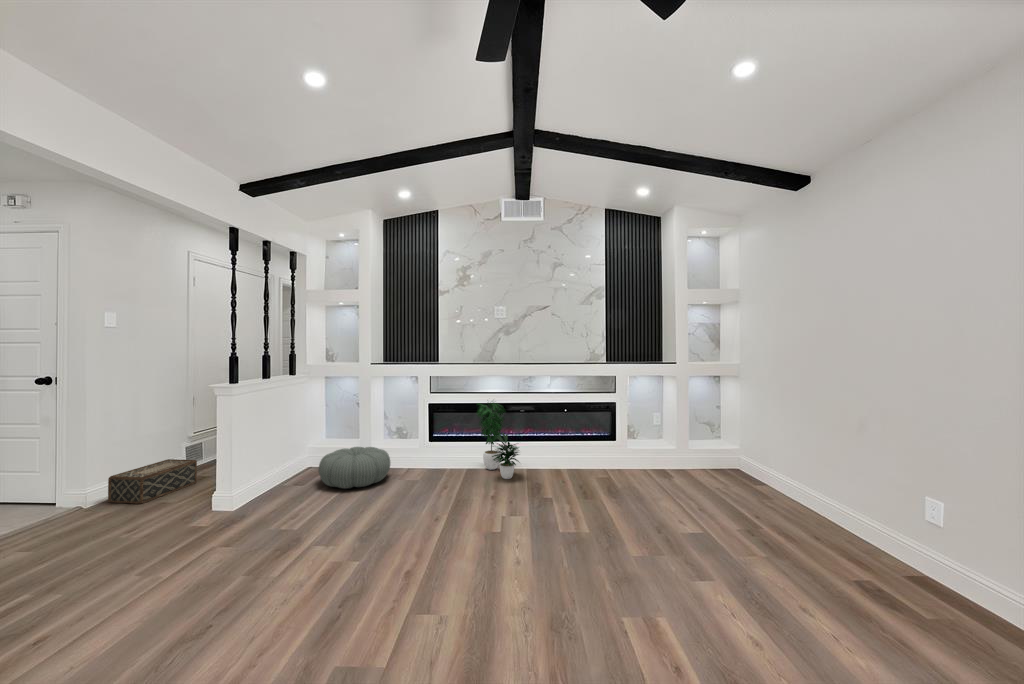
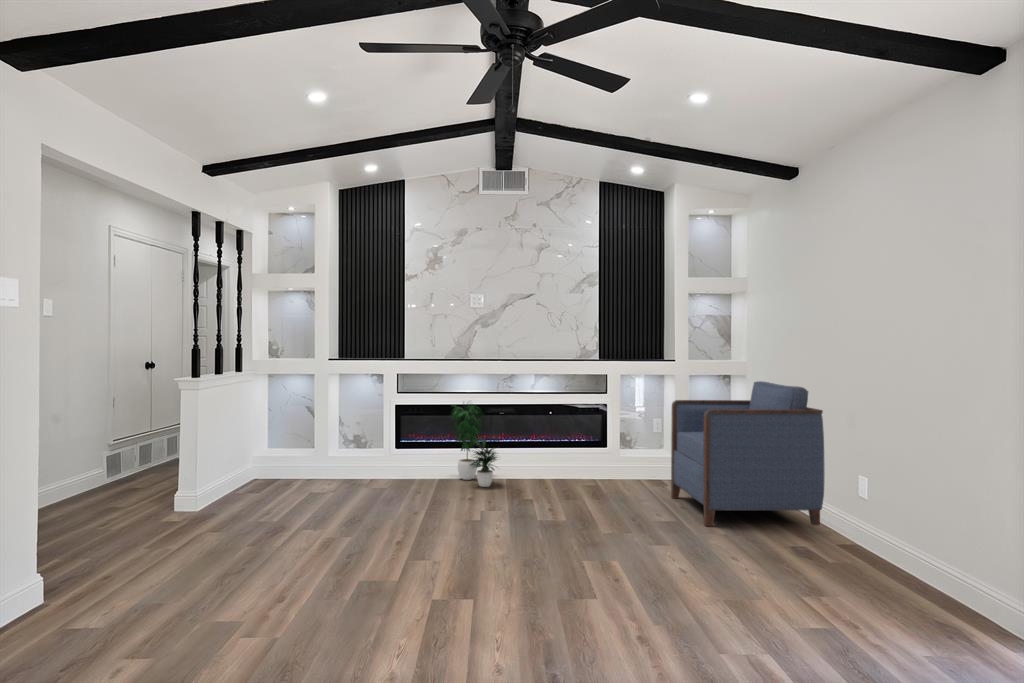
armchair: none [682,385,859,539] -> present [671,381,825,526]
pouf: present [319,447,390,489] -> none [276,453,354,494]
woven basket: present [108,459,197,504] -> none [55,465,138,506]

